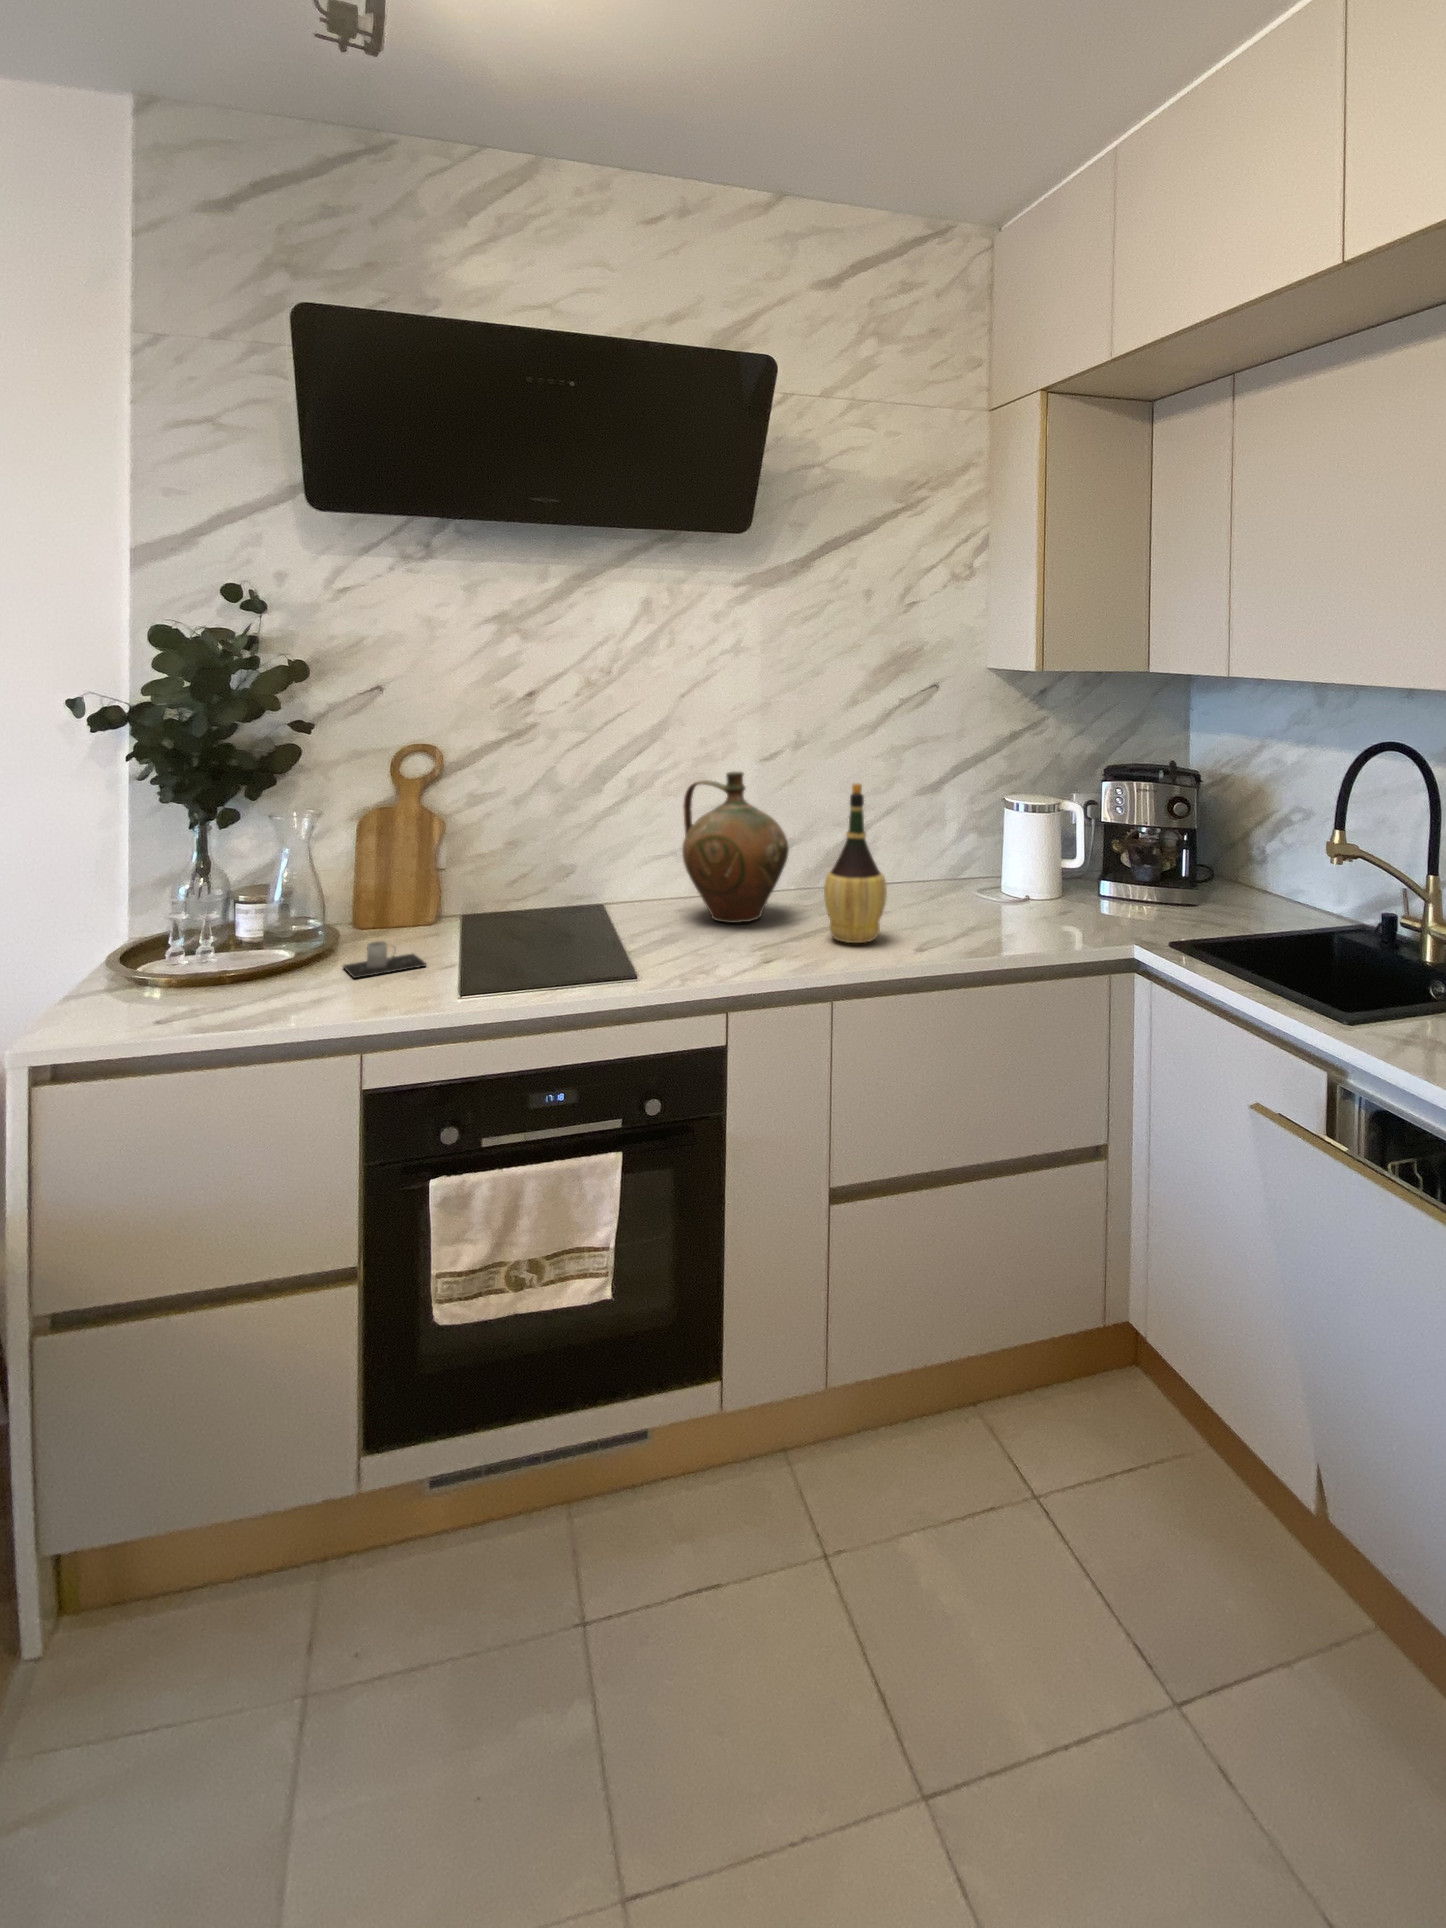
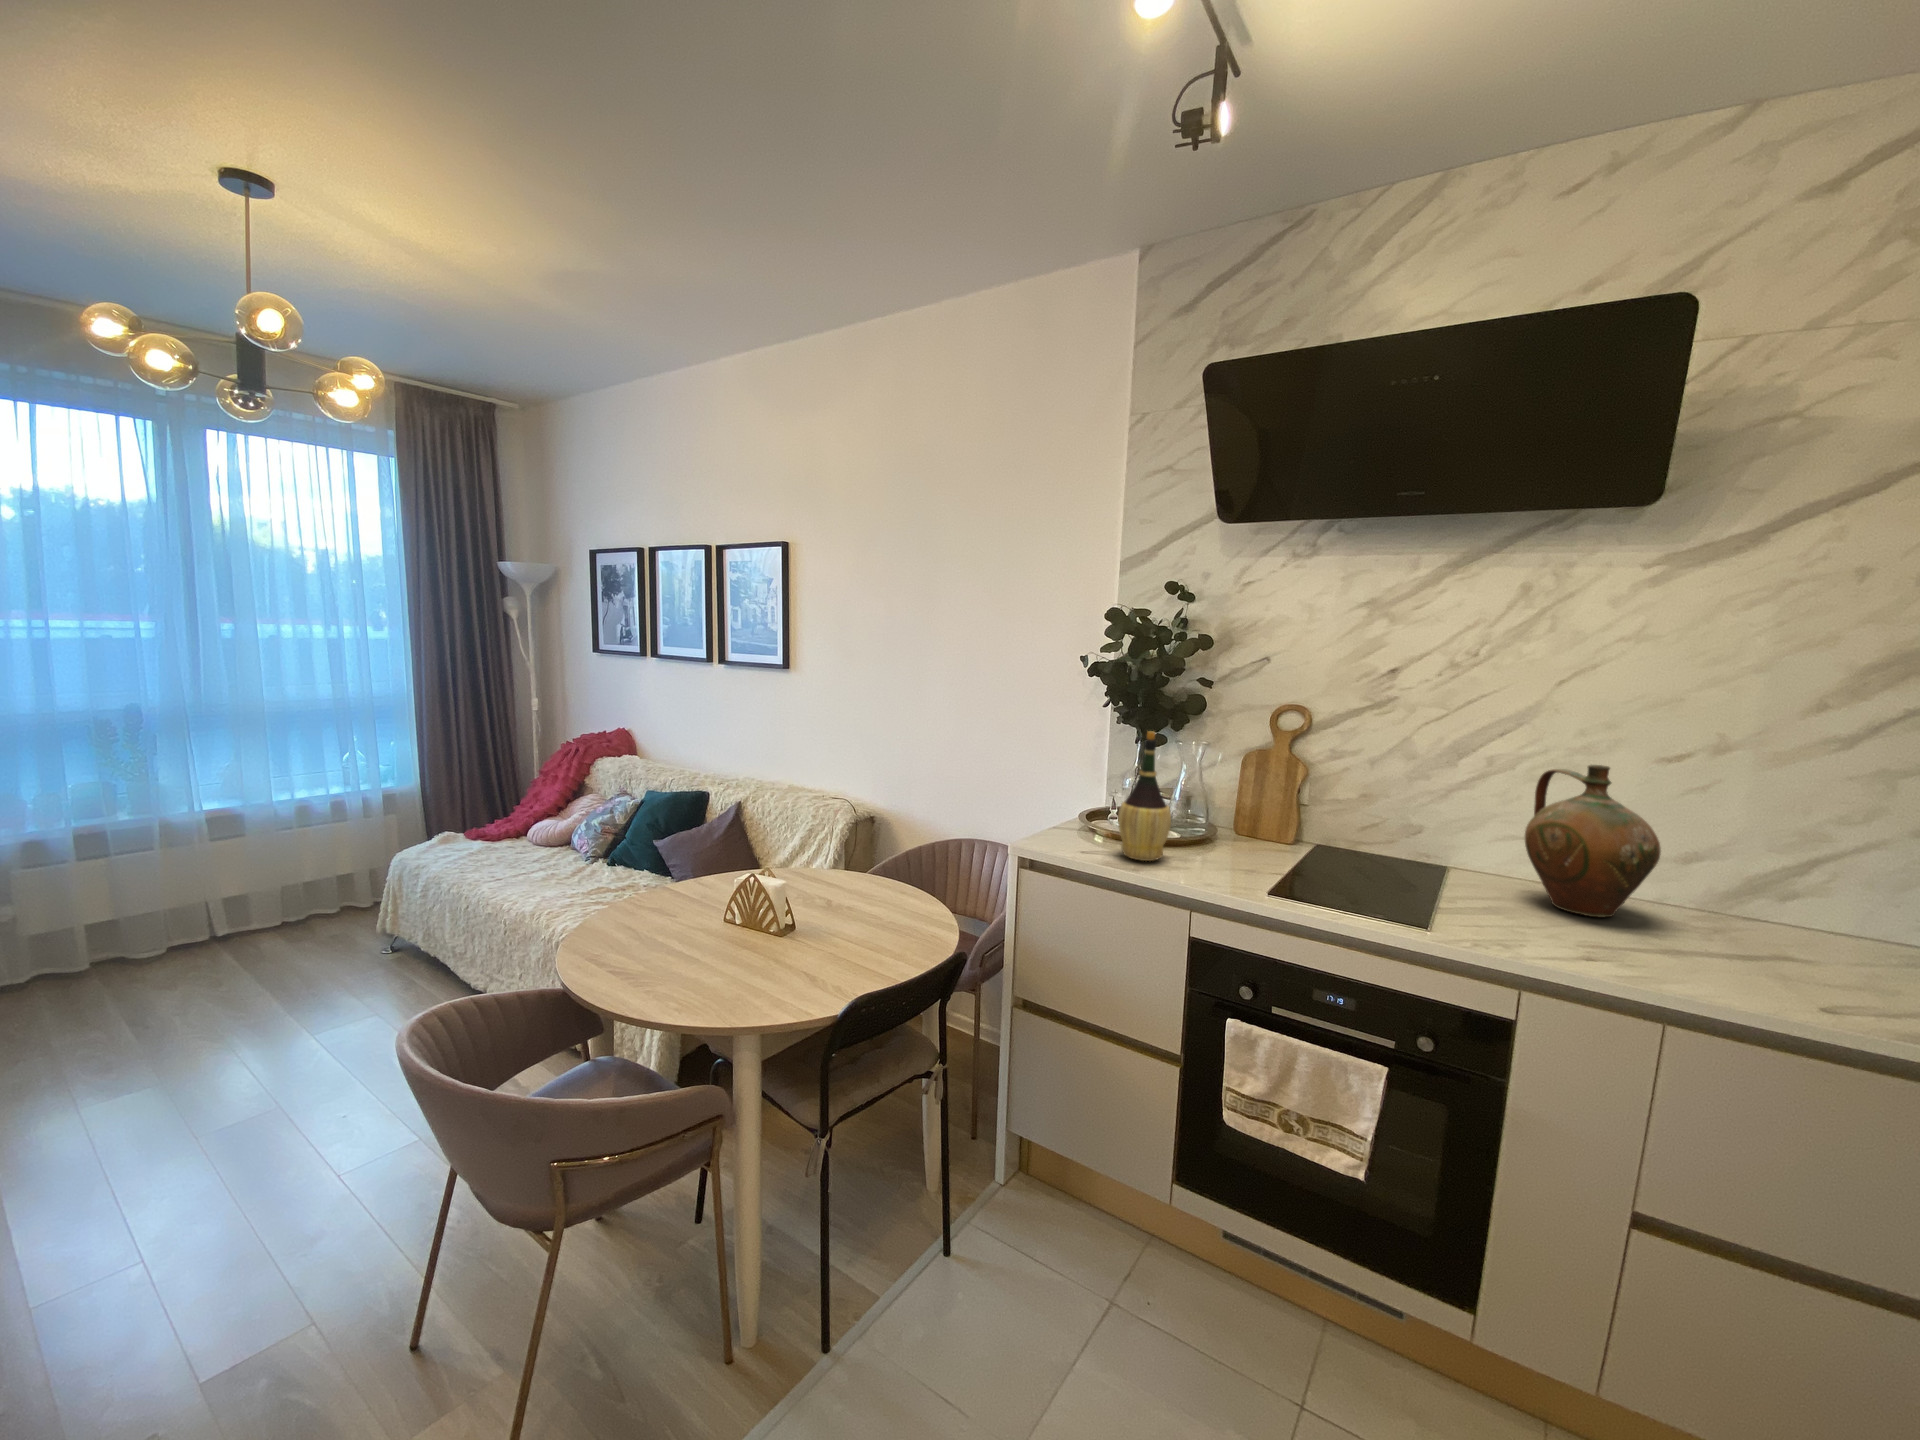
wine bottle: present [824,783,887,943] -> present [1118,731,1171,861]
mug: present [343,941,426,978] -> none [1206,842,1262,870]

